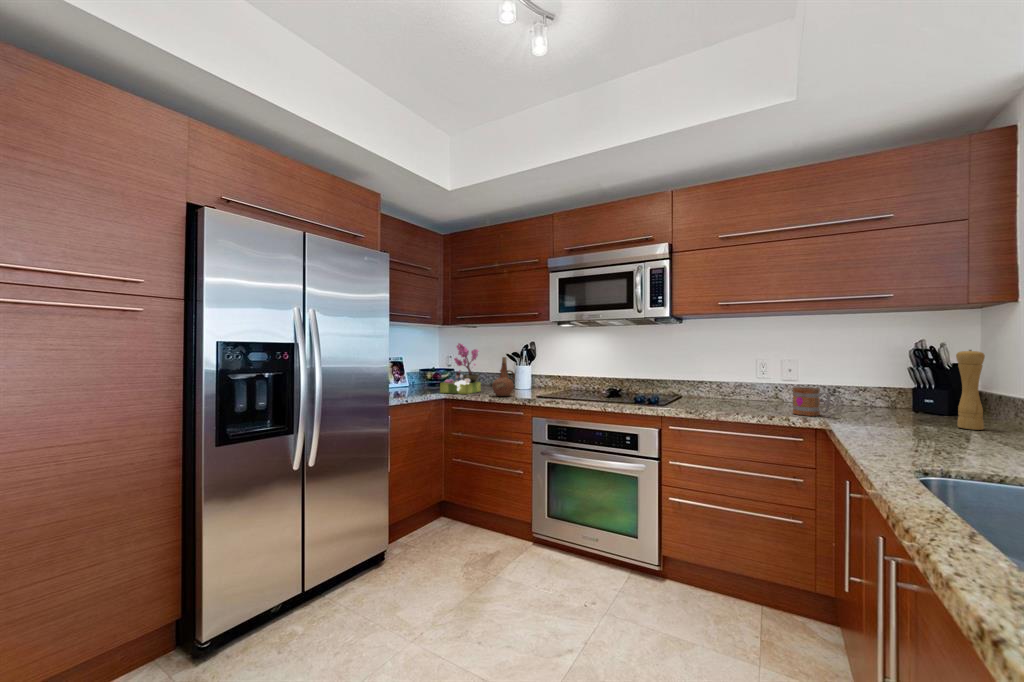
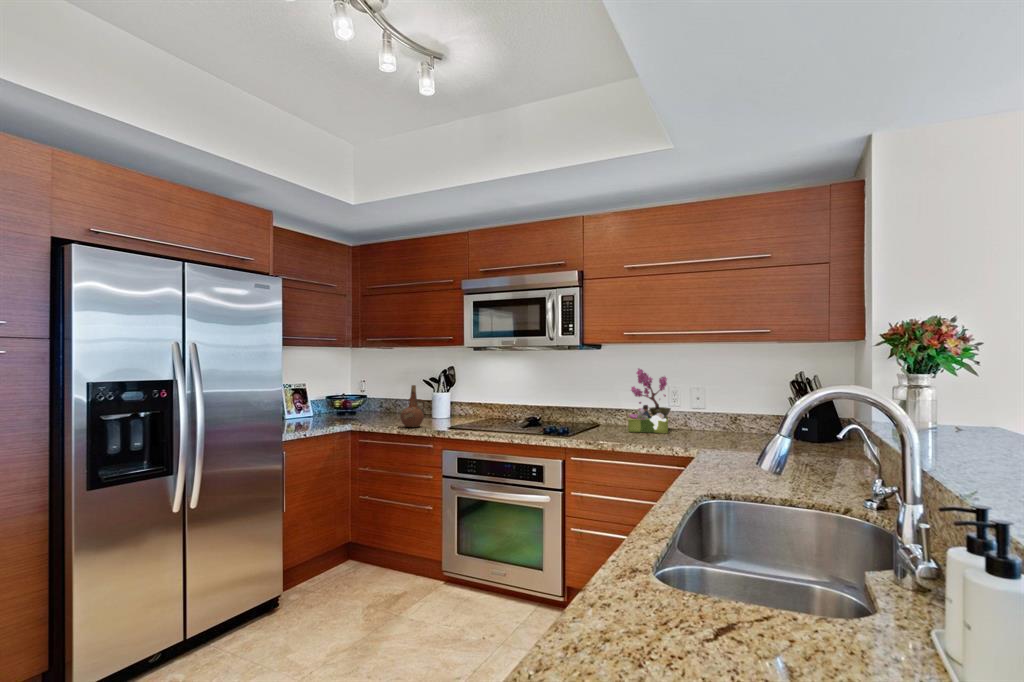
flower arrangement: present [440,343,481,394] -> present [628,369,671,433]
pepper mill: present [956,350,985,430] -> none [813,384,834,458]
mug: present [793,387,830,416] -> none [685,417,715,446]

